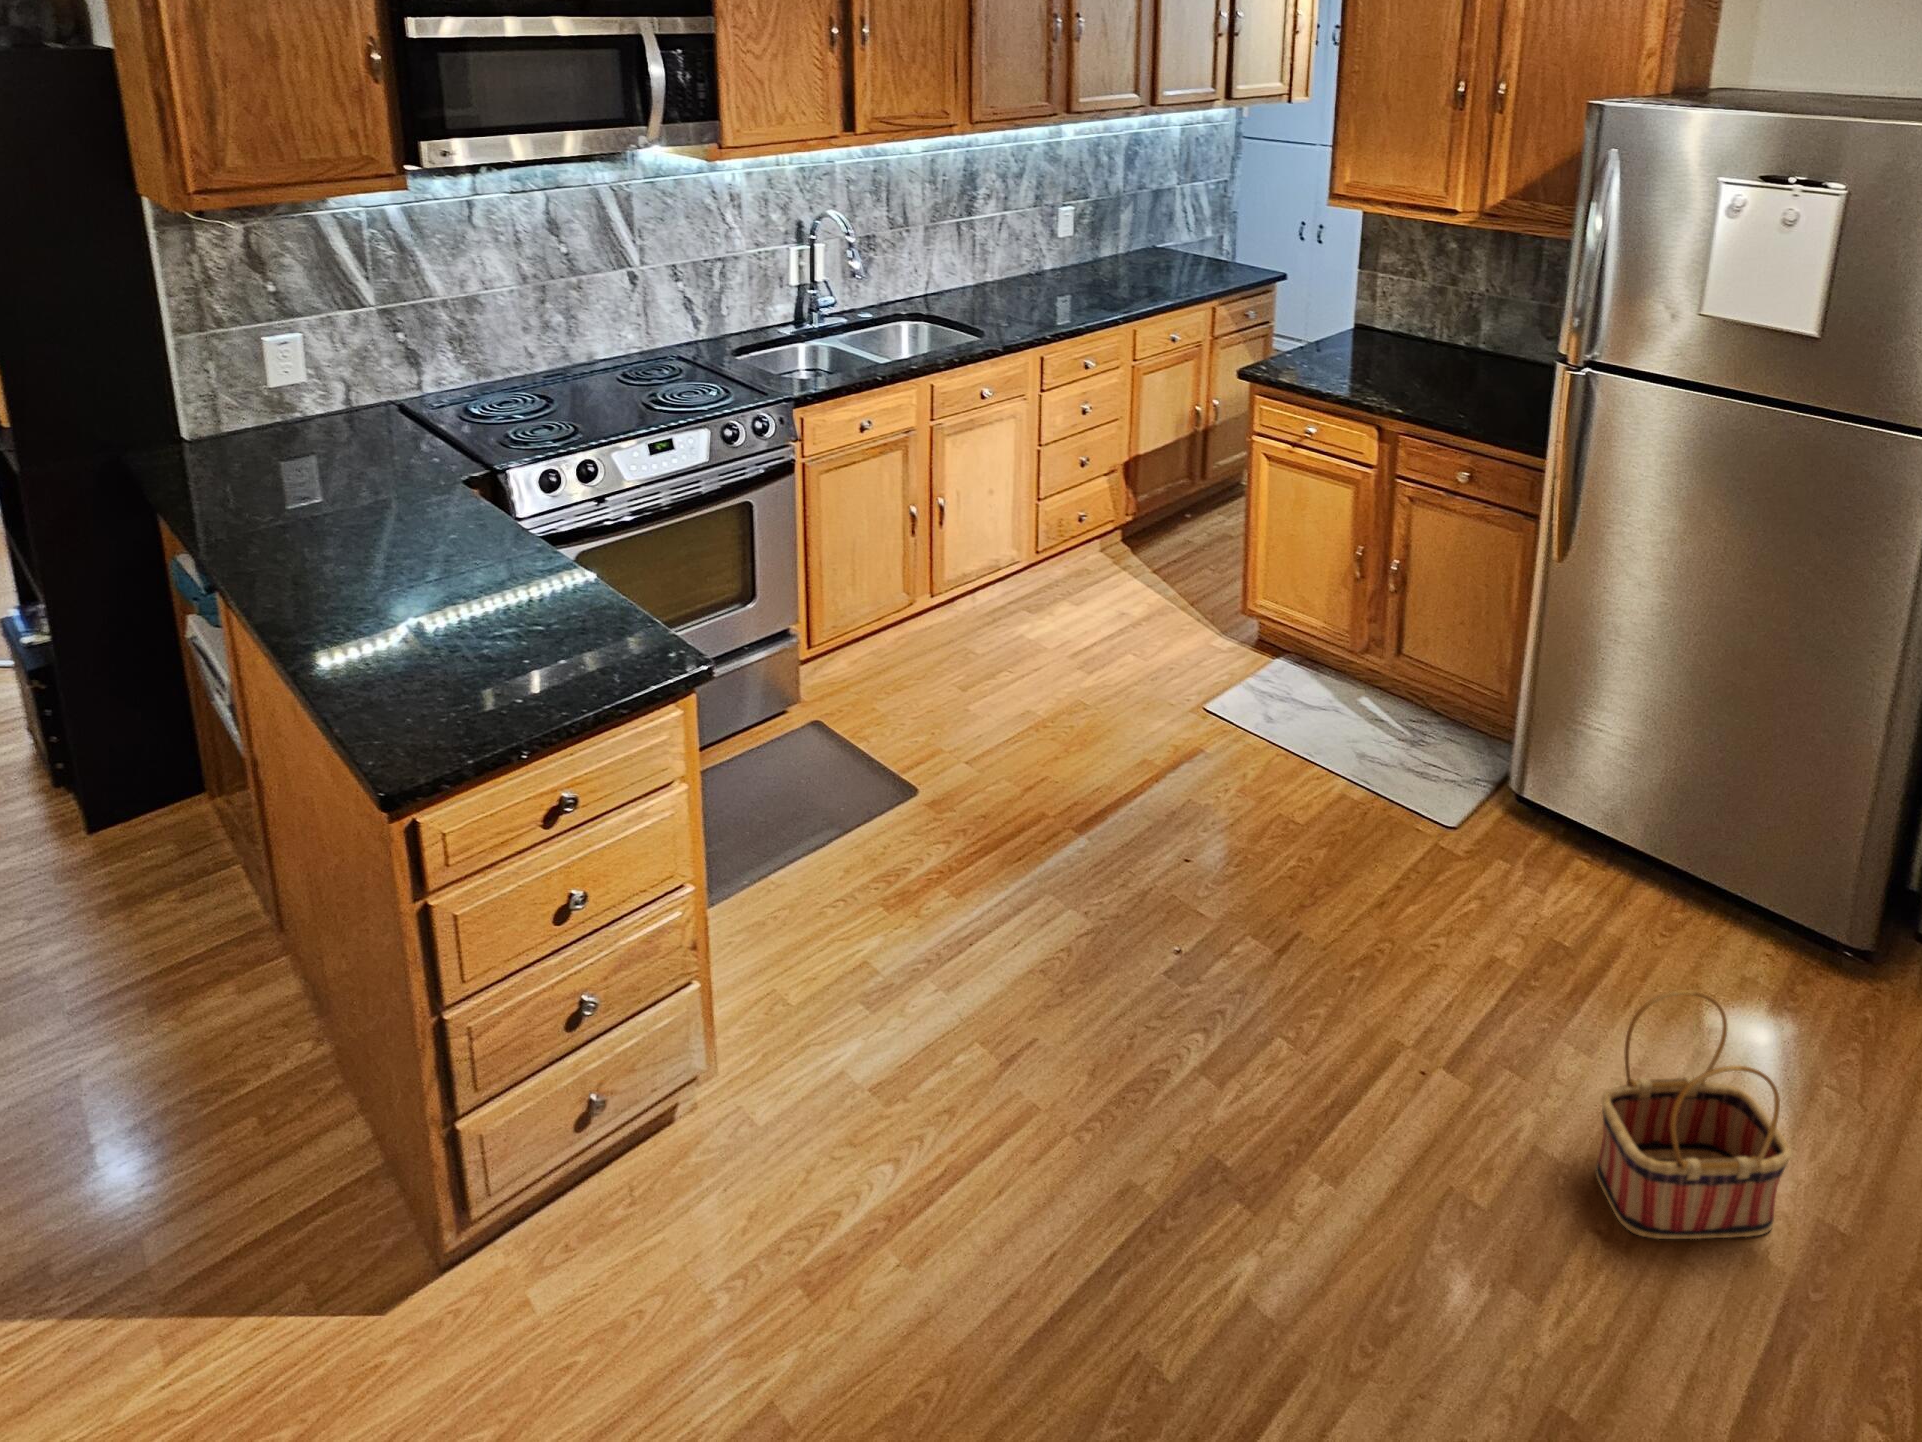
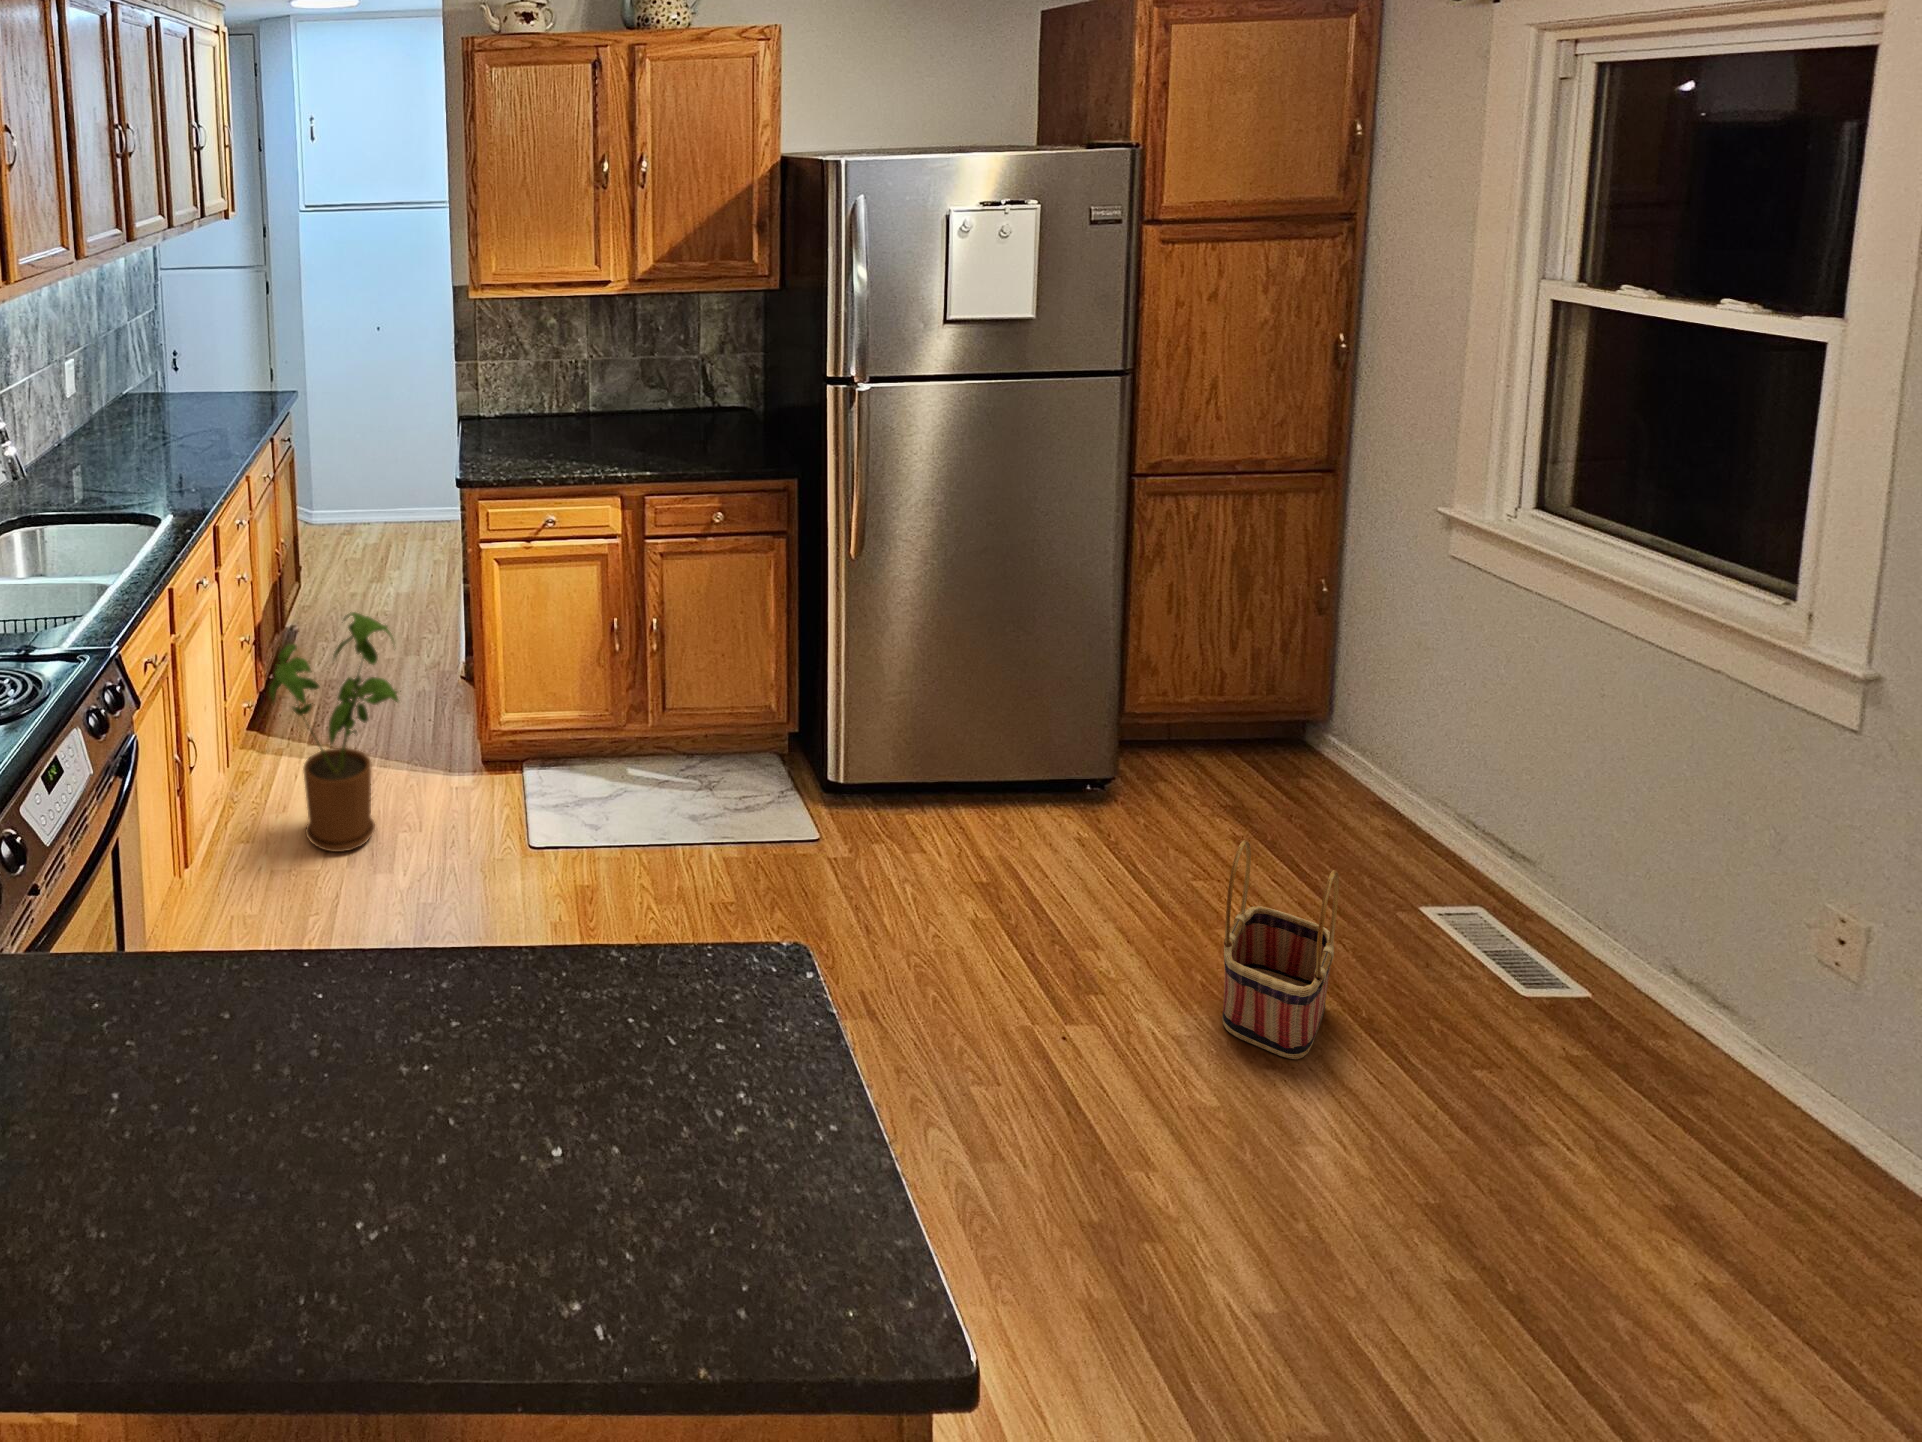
house plant: none [1048,458,1162,646] -> present [269,612,401,852]

